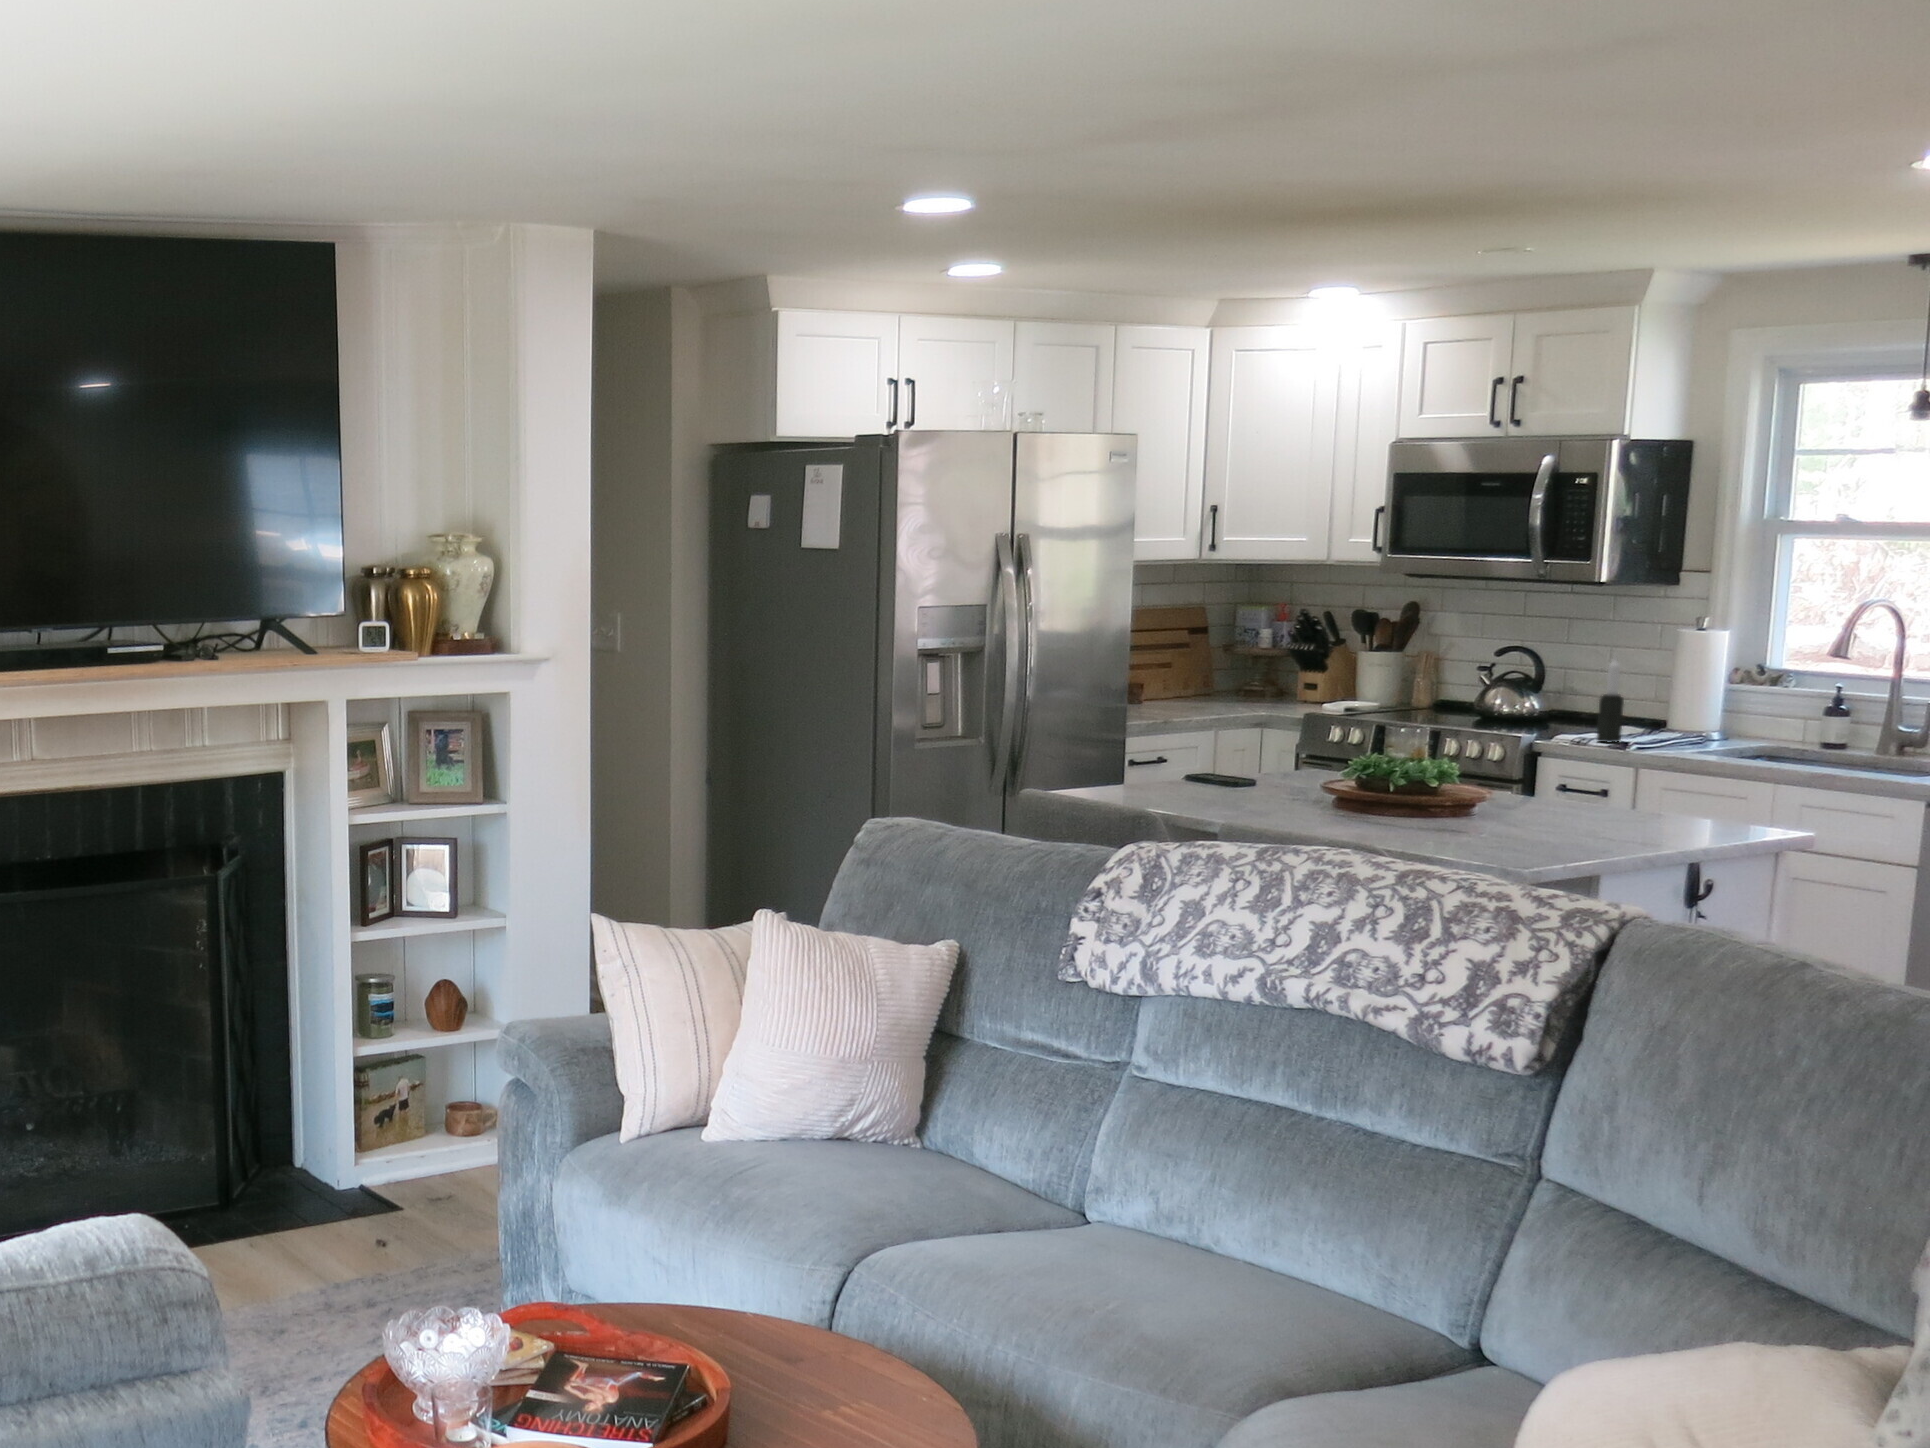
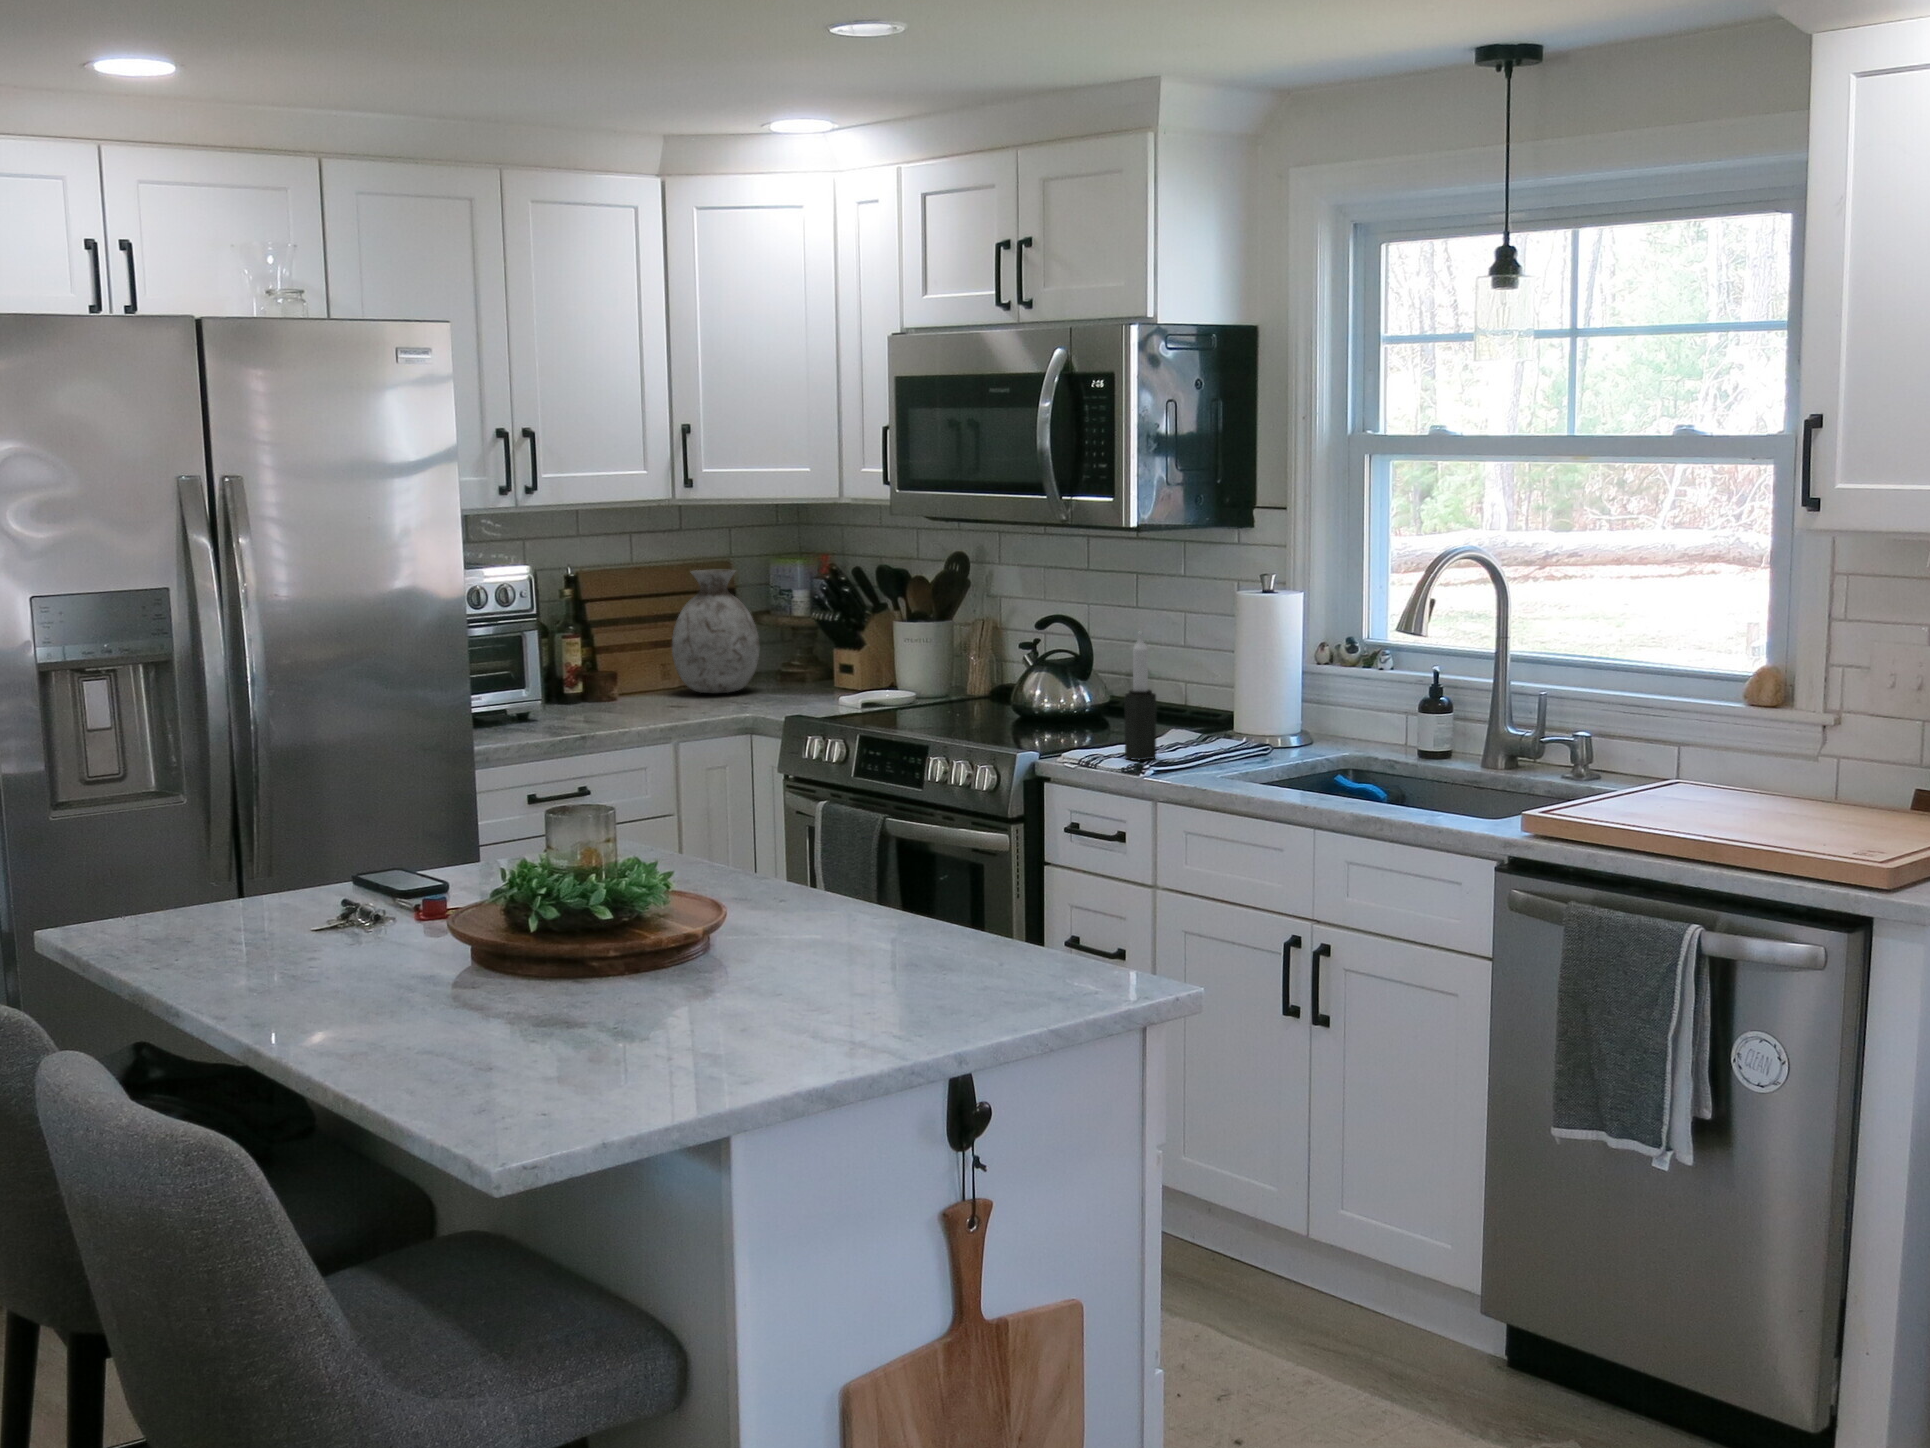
vase: none [1179,612,1246,702] -> present [672,570,759,693]

